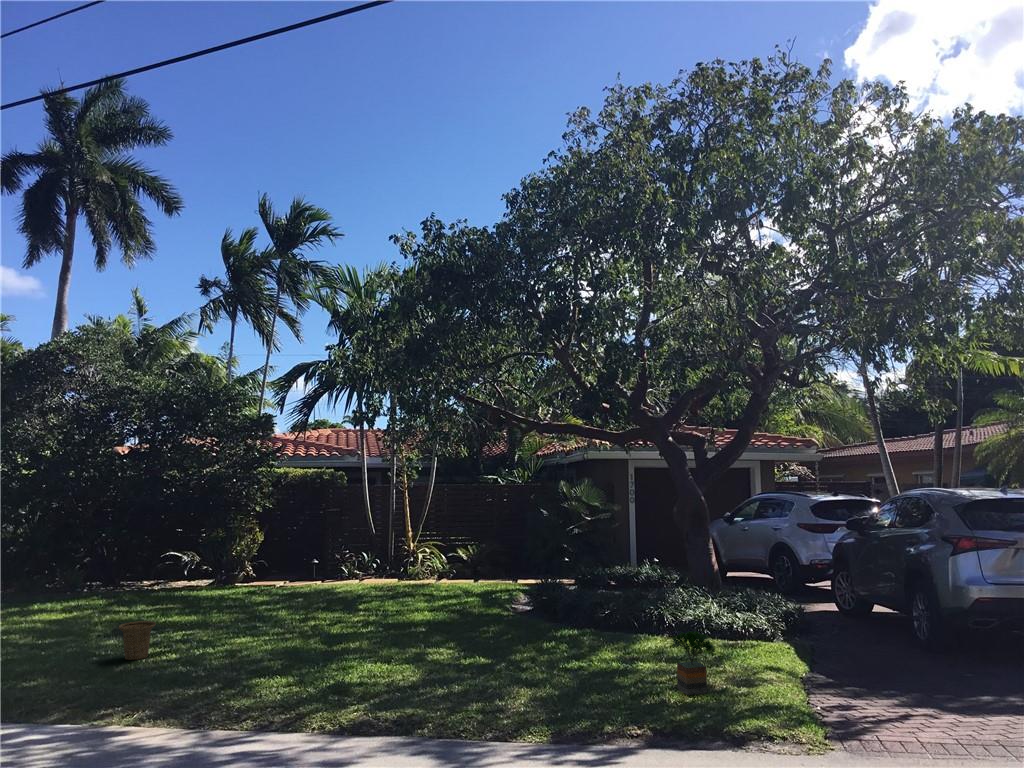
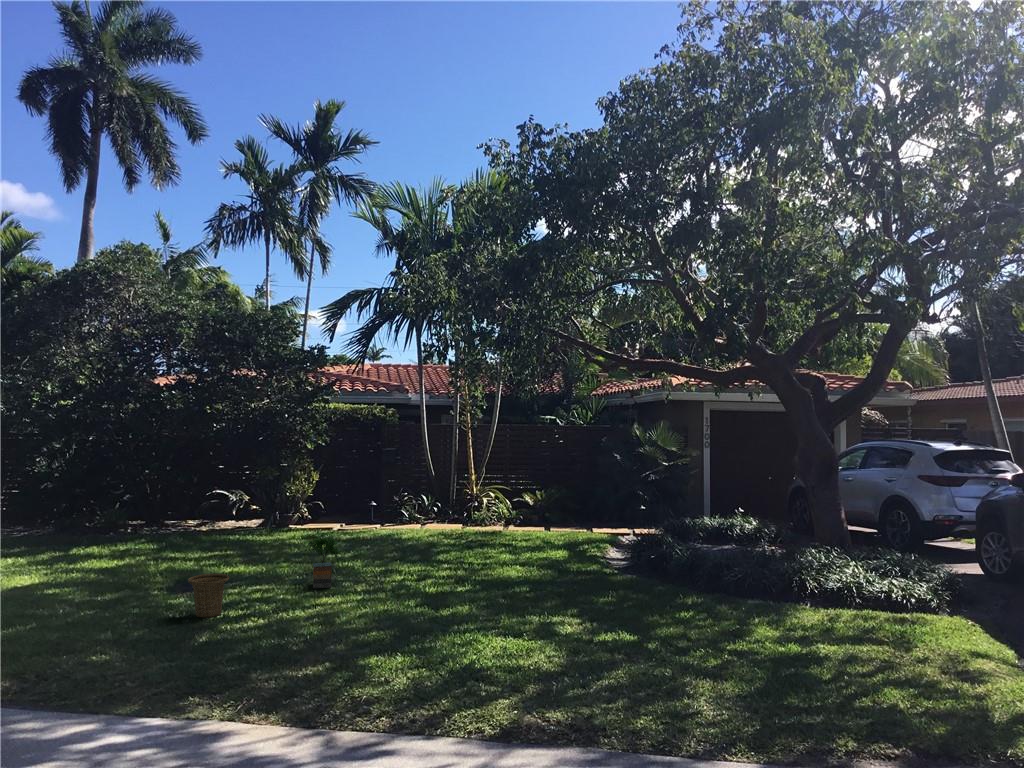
potted tree: present [673,631,715,695] -> present [308,538,340,588]

